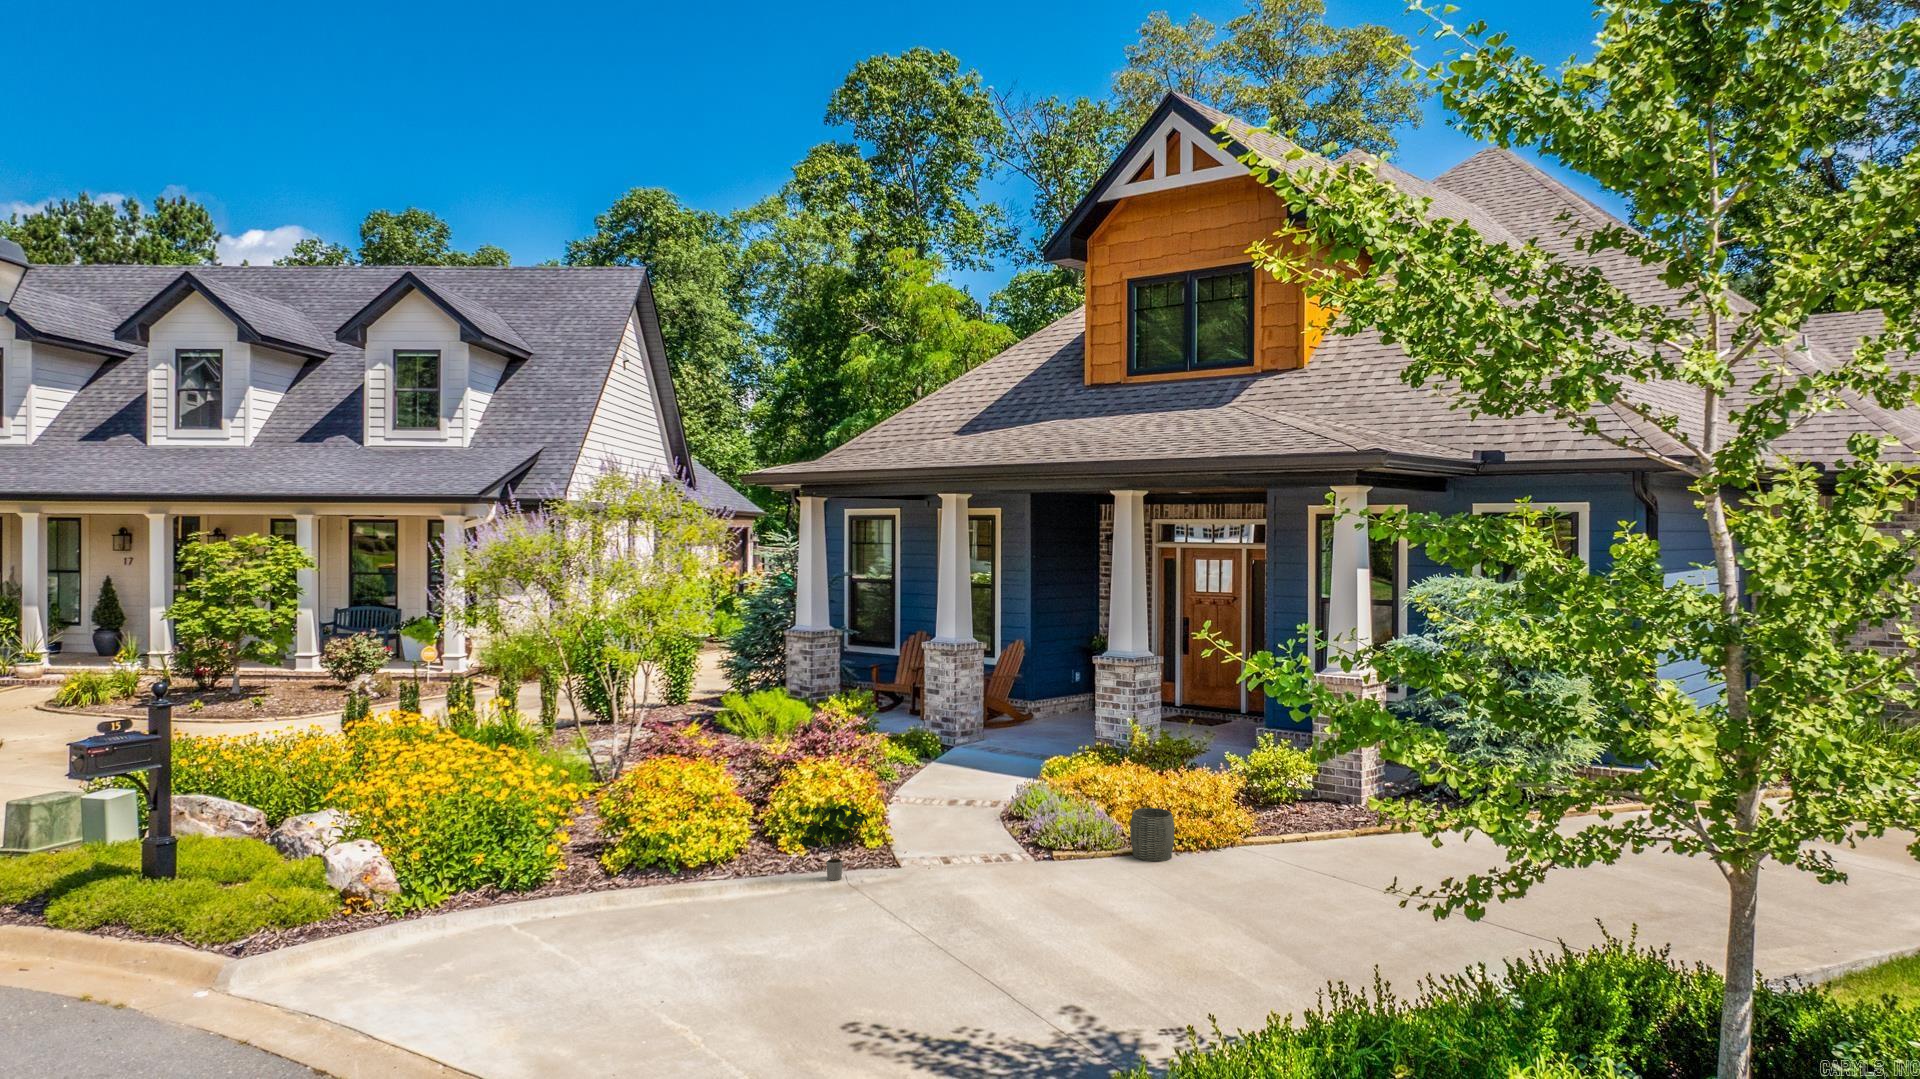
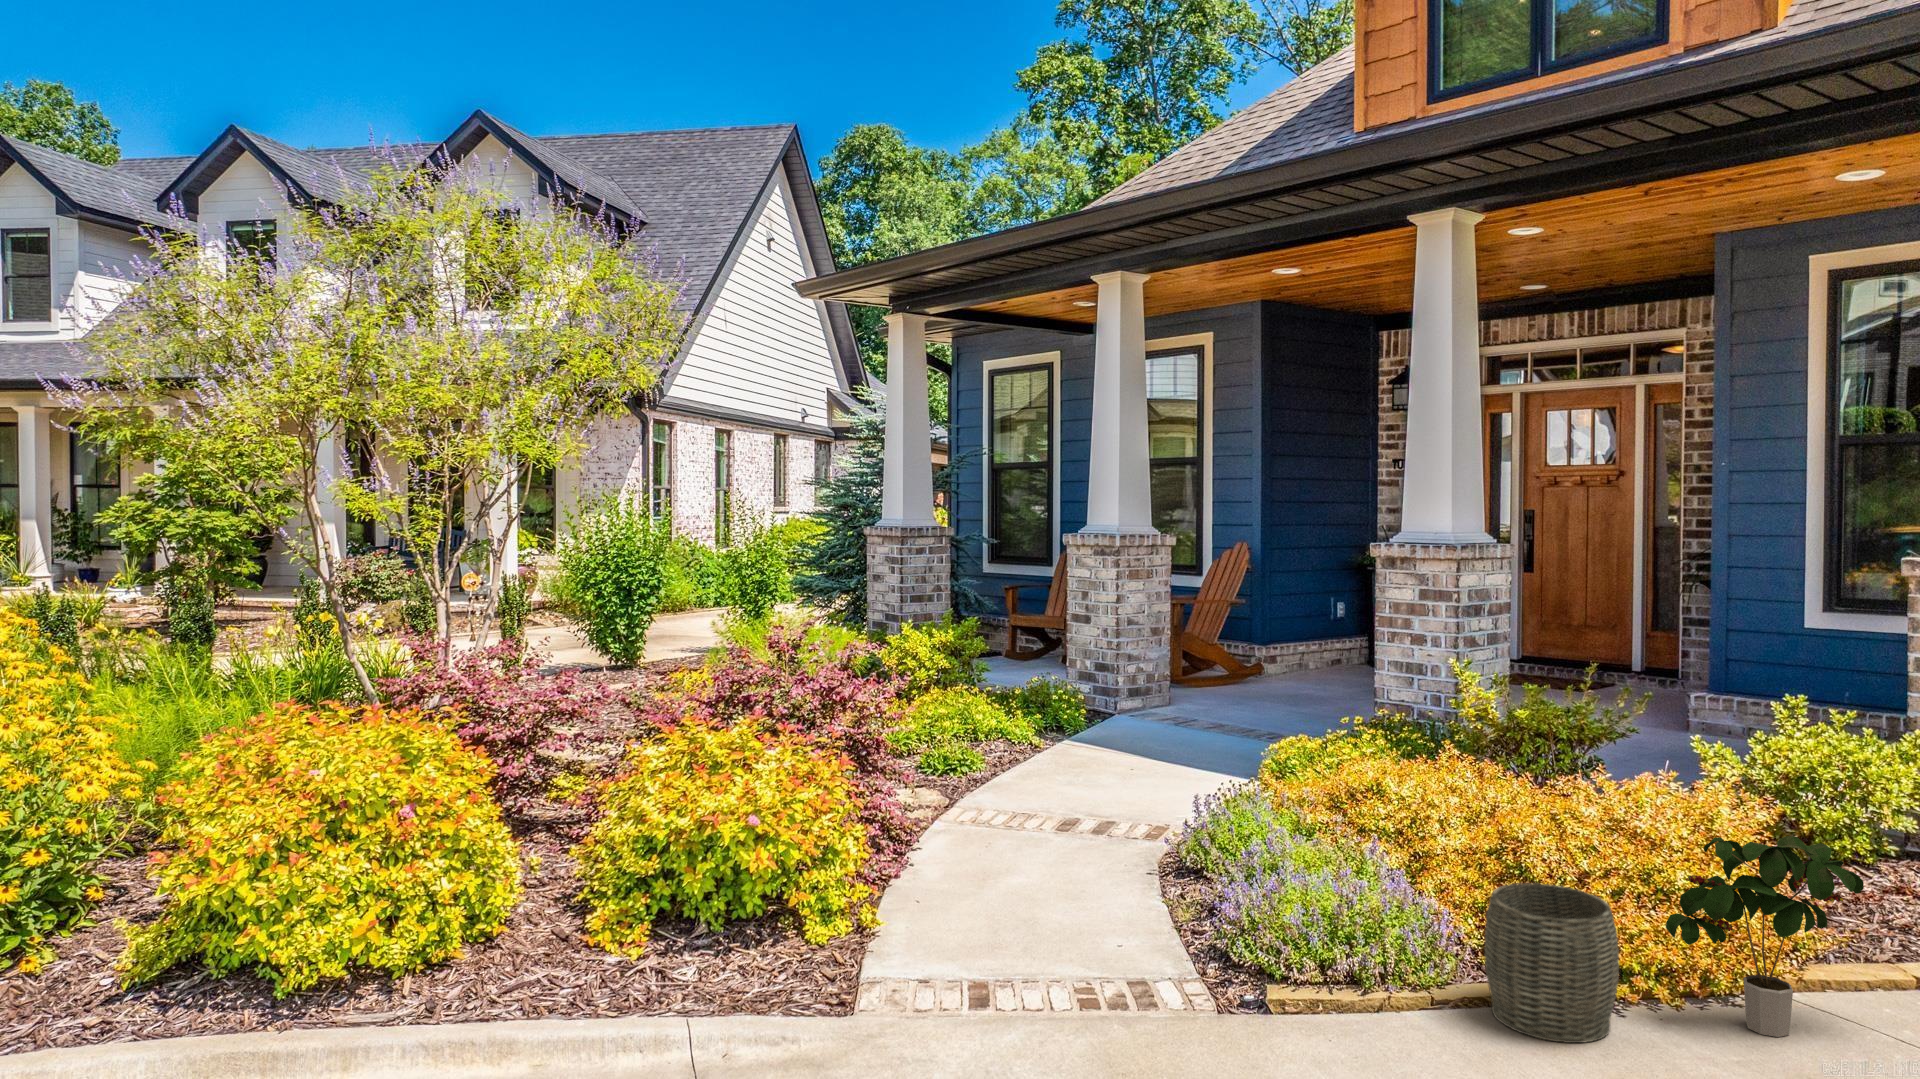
potted plant: present [799,805,868,881] -> present [1666,836,1864,1037]

